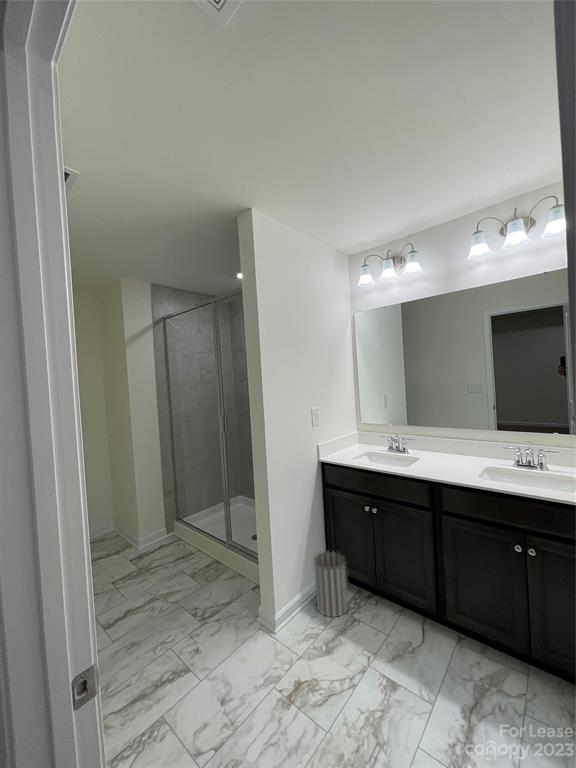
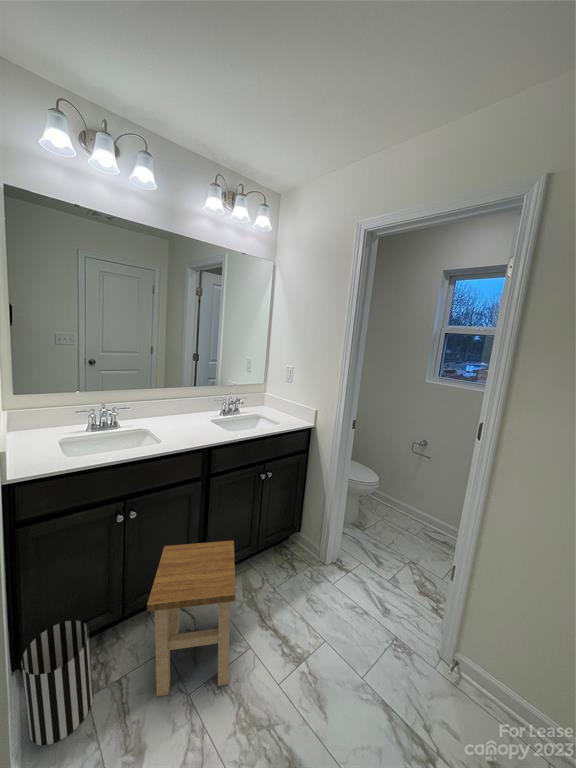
stool: none [350,550,444,694] -> present [147,540,235,697]

